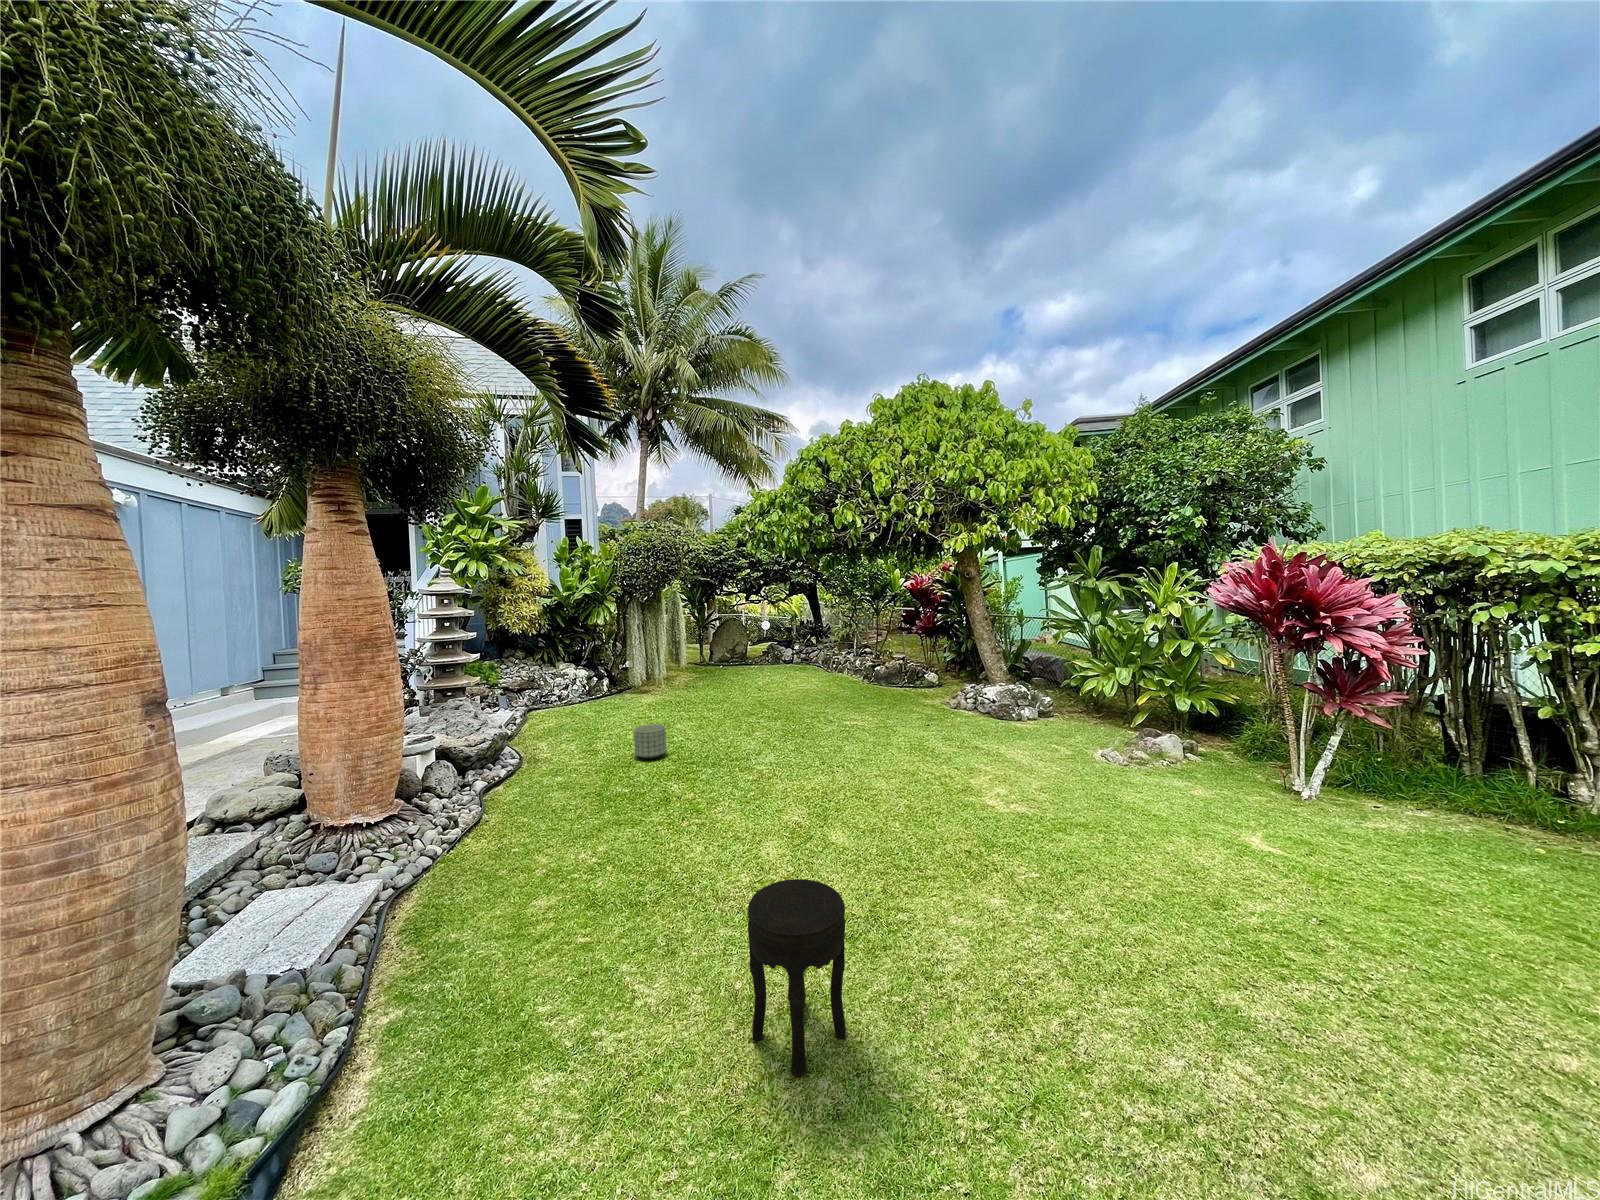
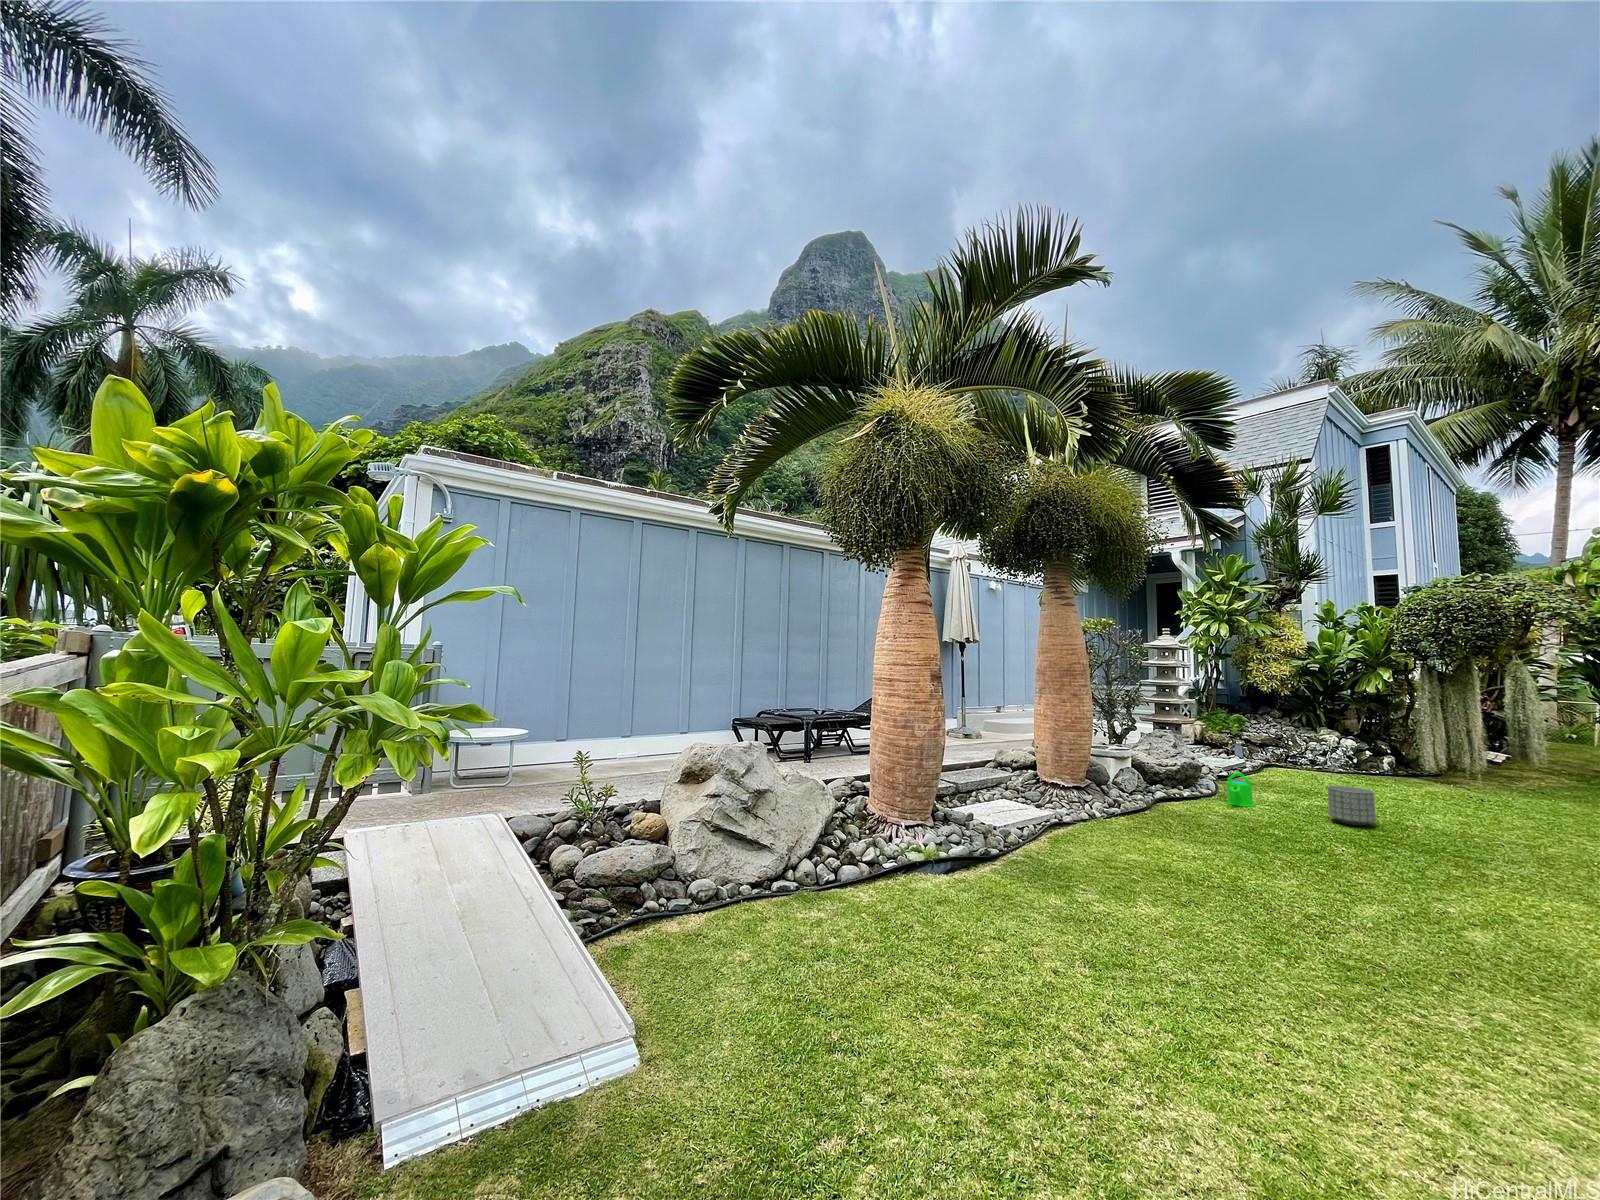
watering can: none [546,735,573,771] -> present [1226,772,1254,807]
side table: present [748,879,846,1077] -> none [1171,839,1268,988]

